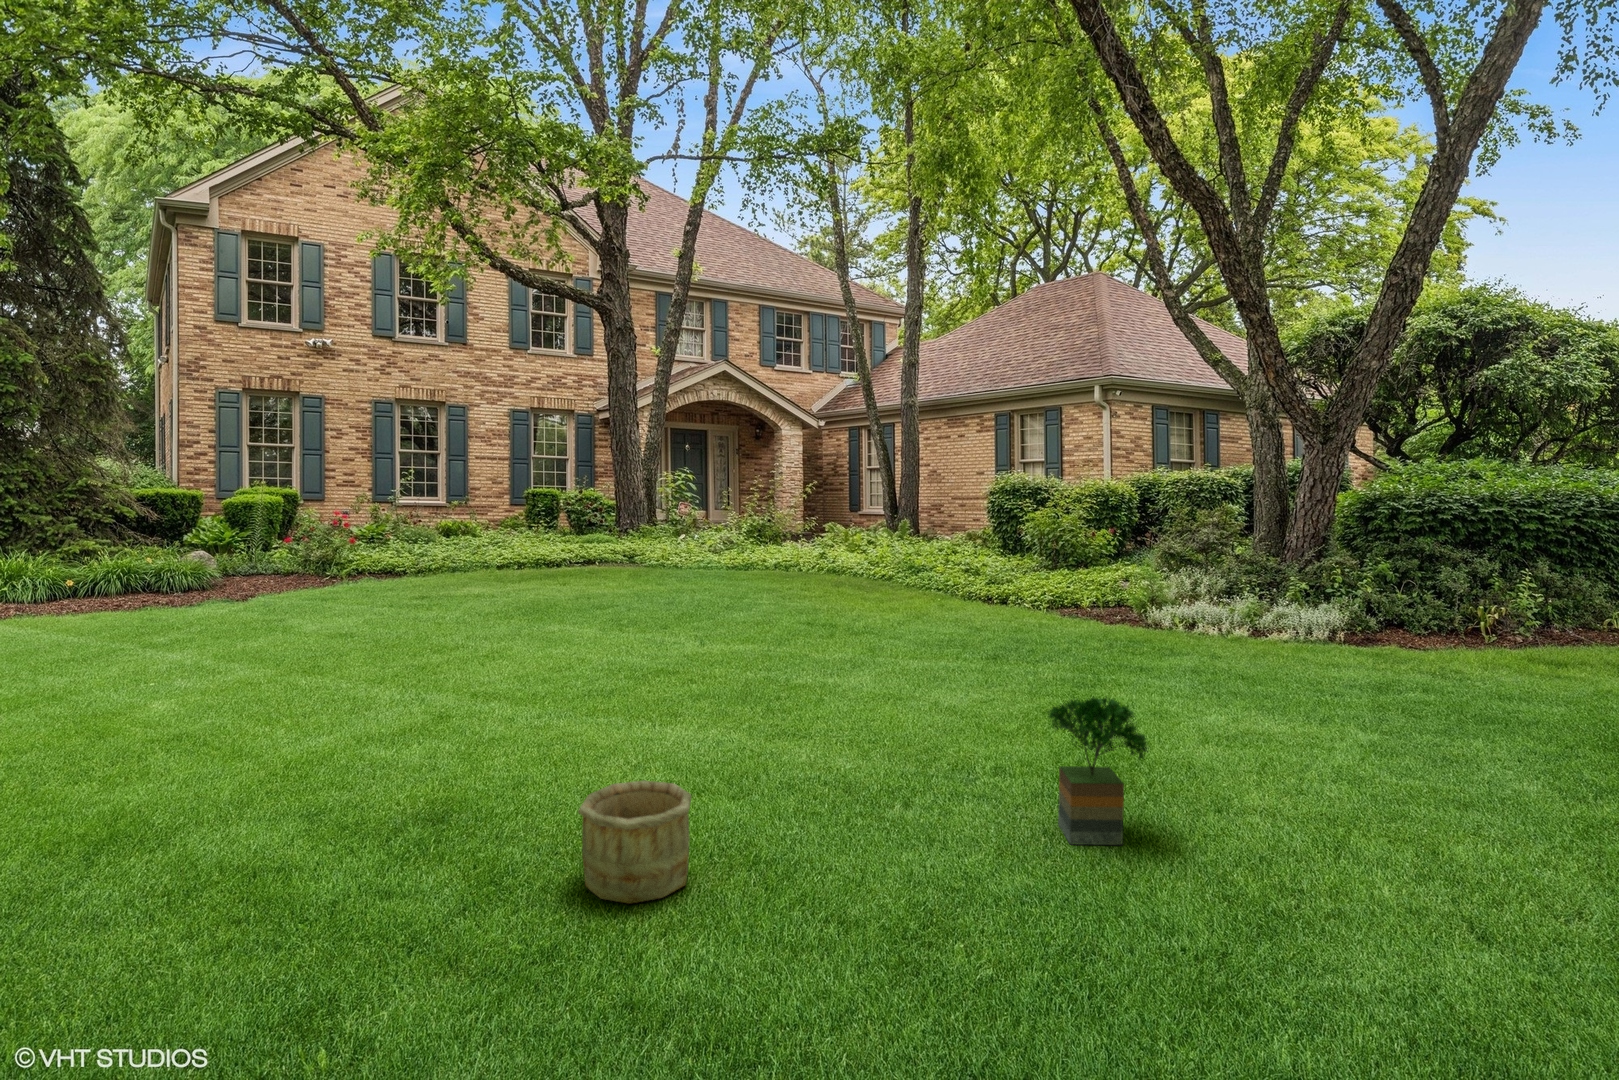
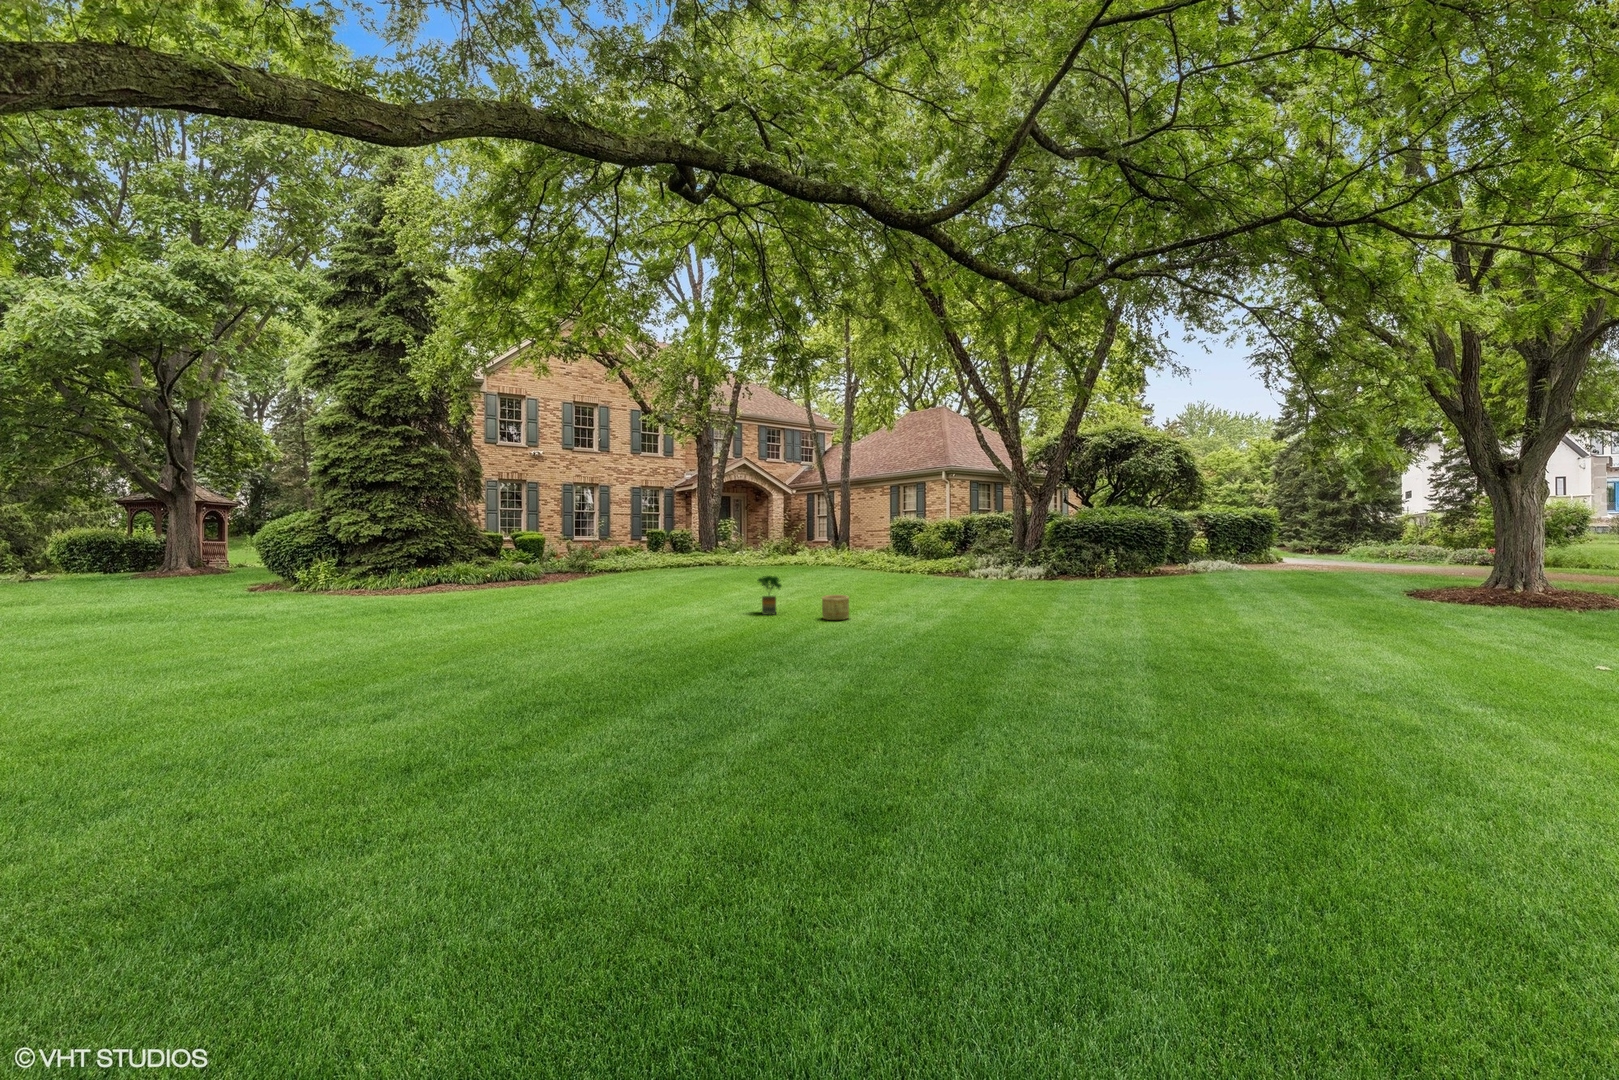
potted tree: present [1048,697,1148,845] -> present [757,576,782,615]

